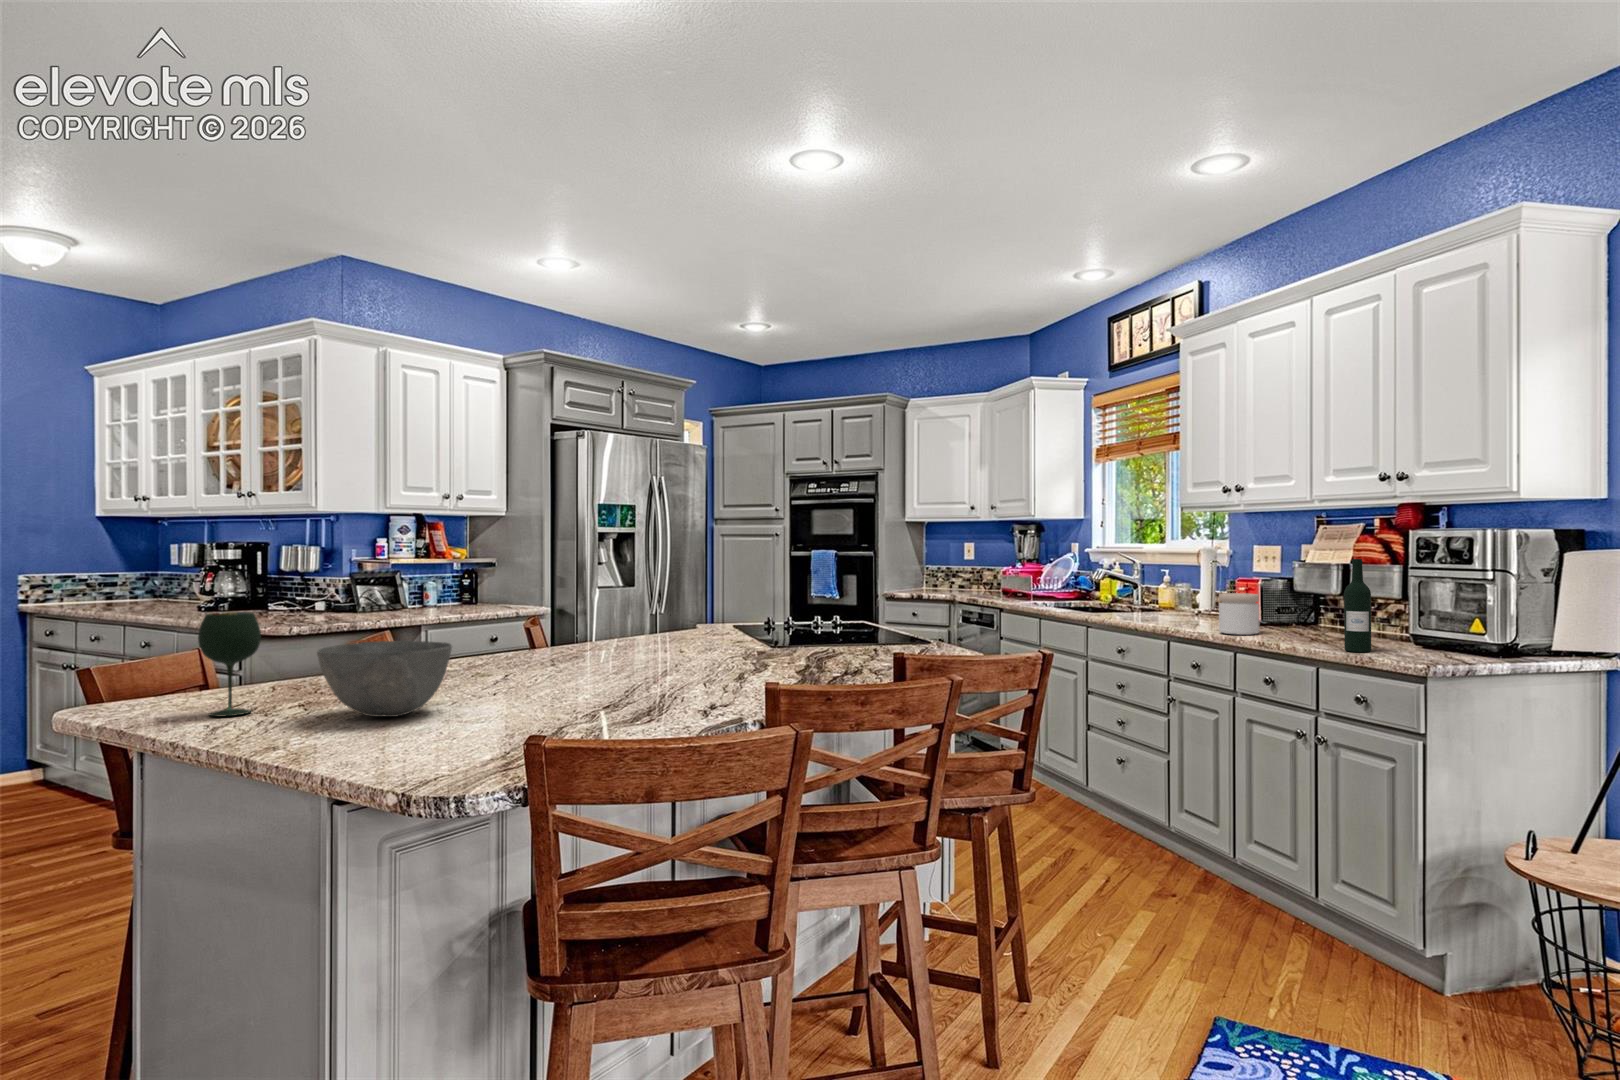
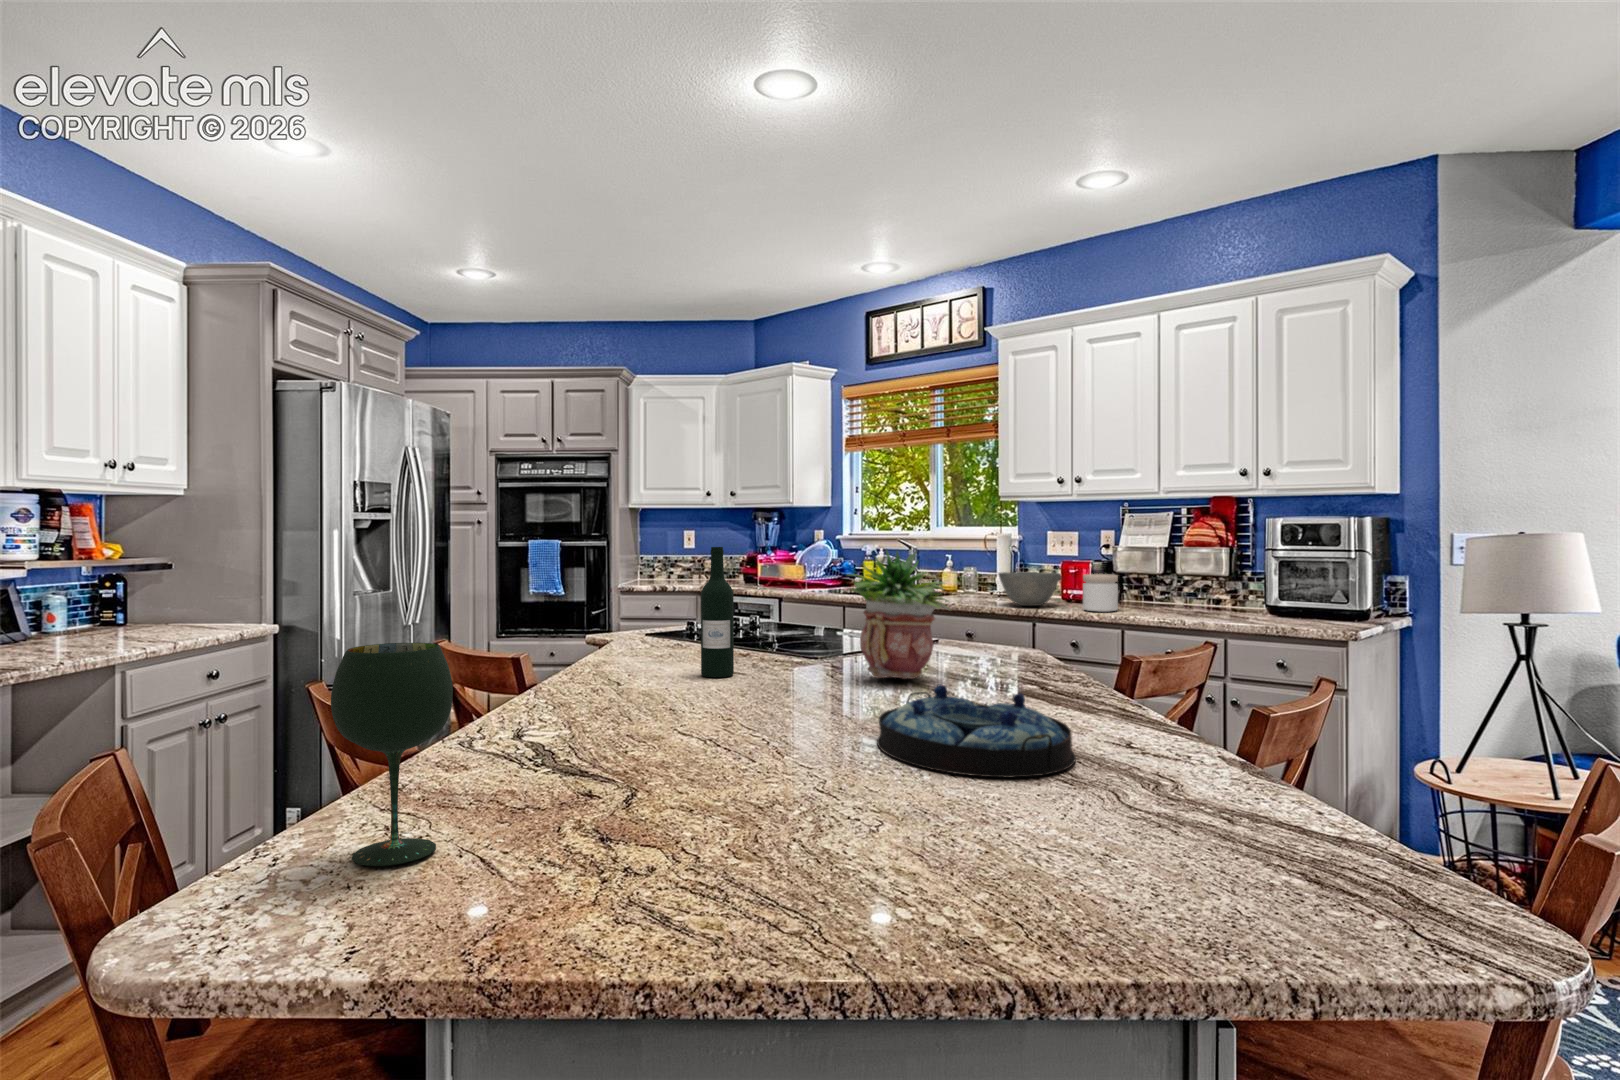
wine bottle: present [1344,559,1371,652] -> present [701,547,734,677]
potted plant: none [714,565,802,670] -> present [848,551,950,679]
bowl: present [317,641,452,717] -> present [999,572,1060,606]
serving tray: none [544,665,682,724] -> present [877,685,1076,777]

